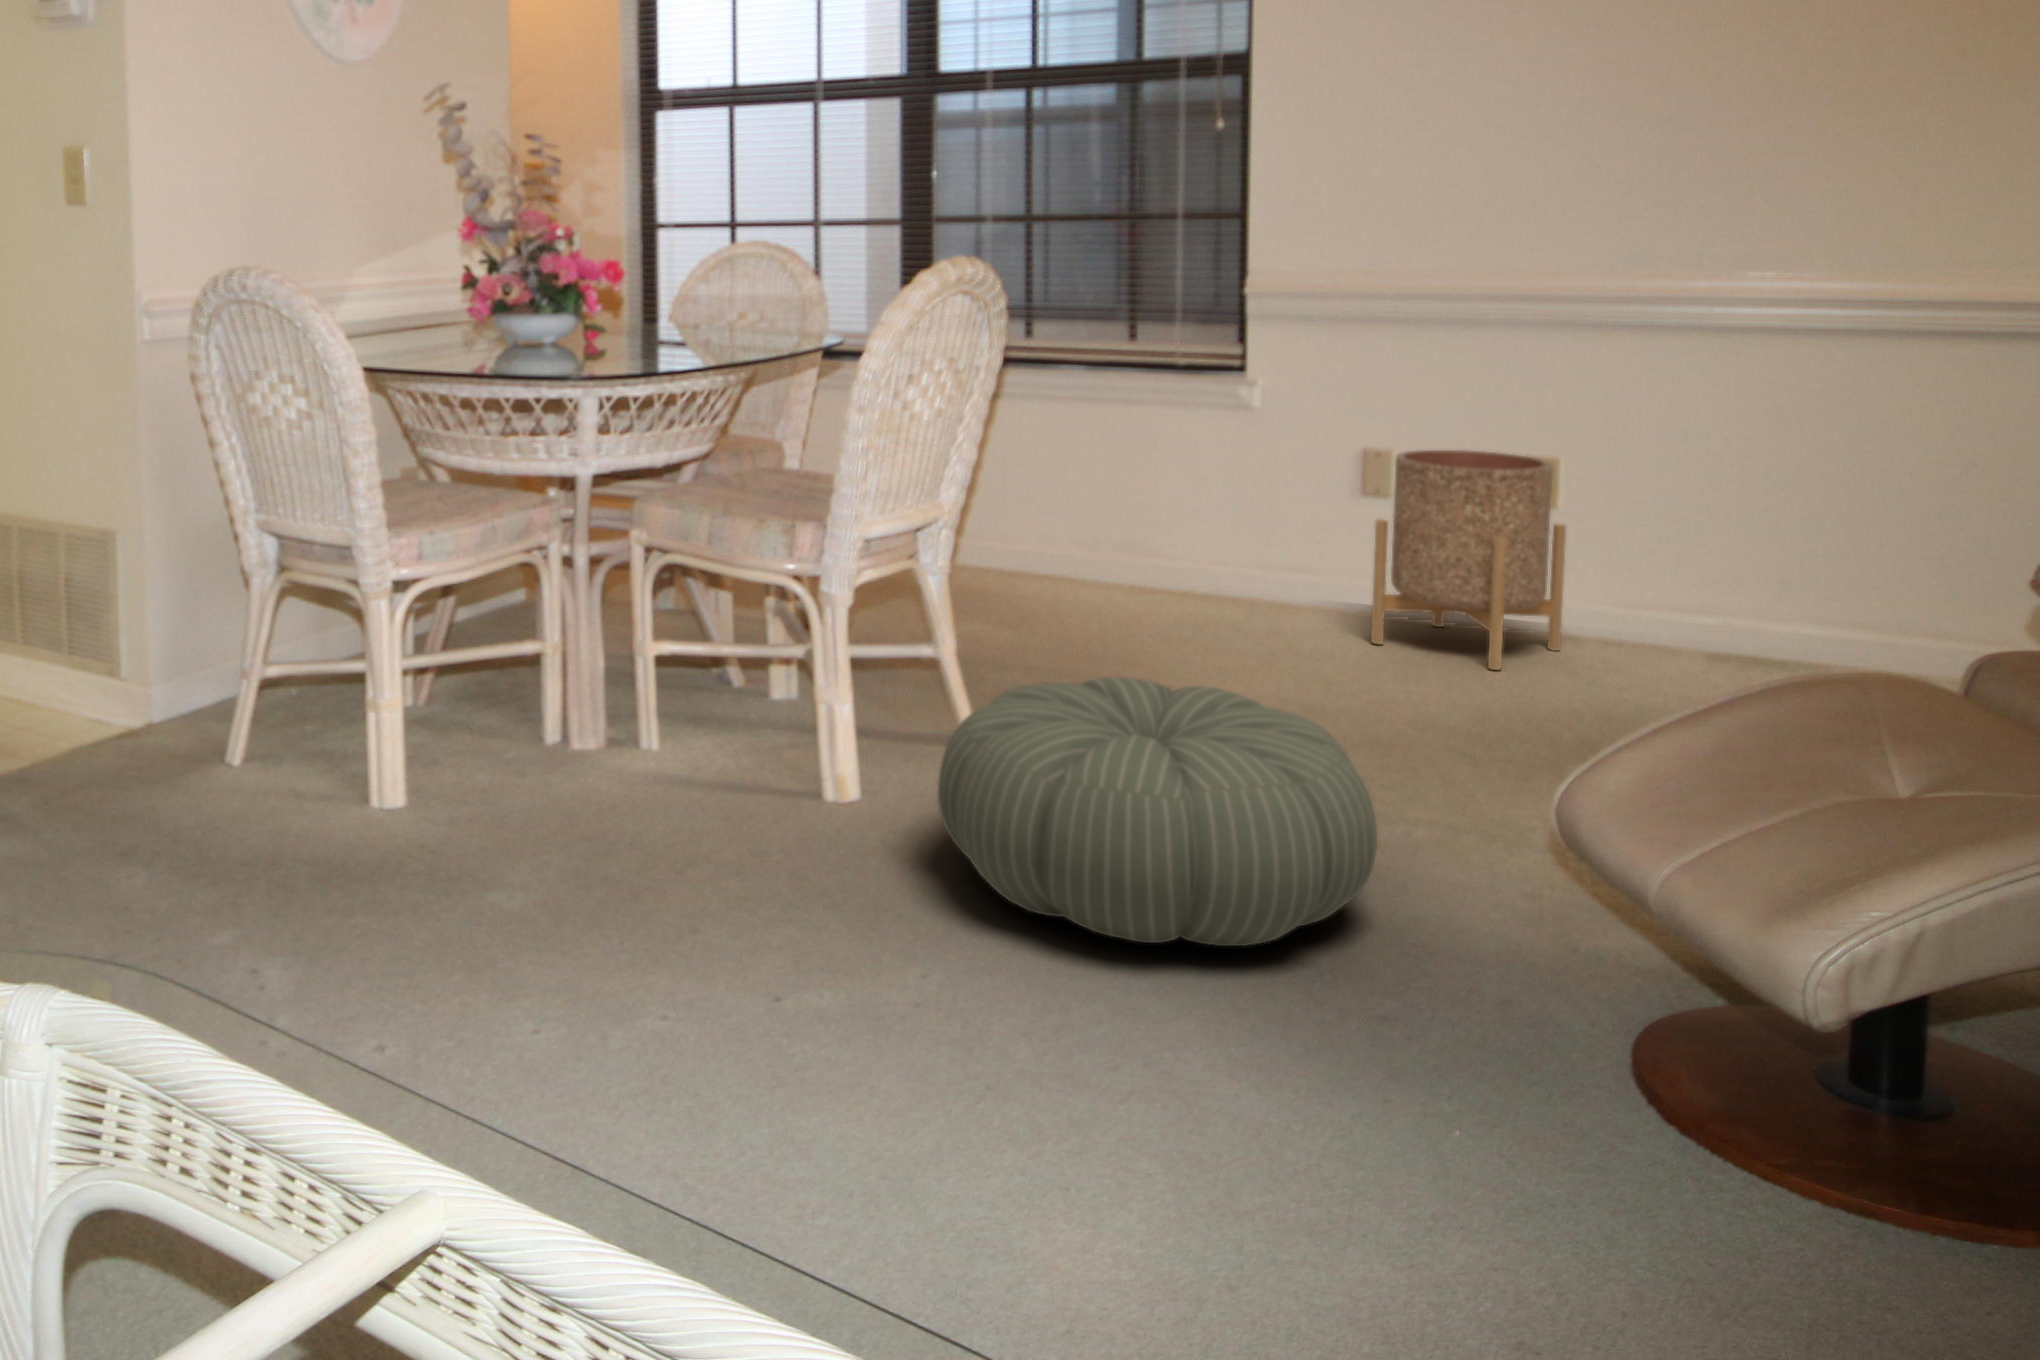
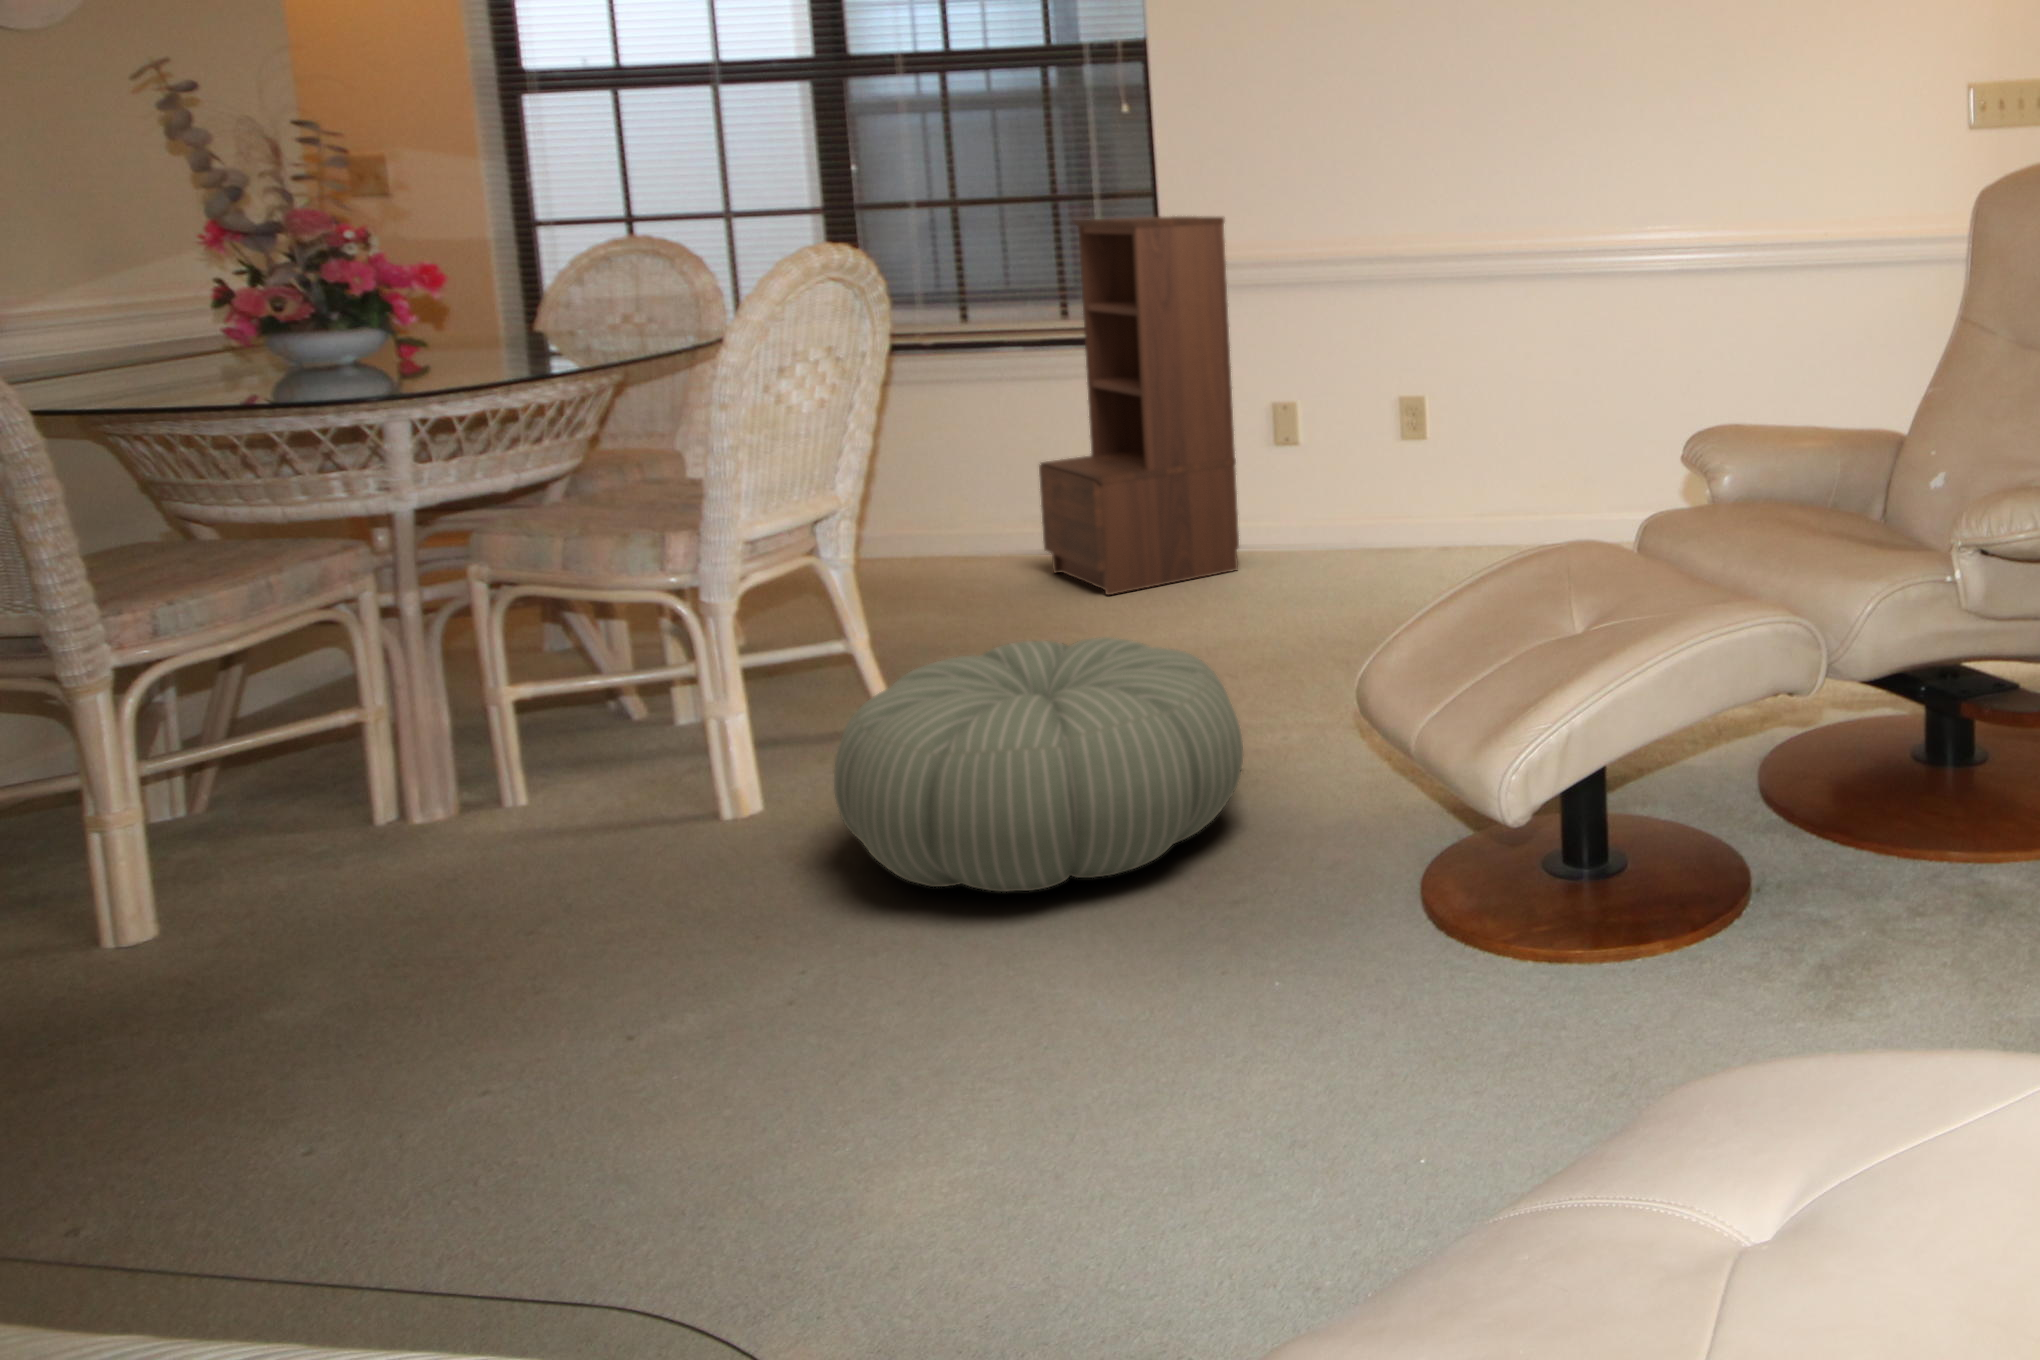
bookshelf: none [1102,239,1335,635] -> present [1039,216,1239,595]
planter: present [1371,450,1566,670] -> none [1275,396,1428,584]

